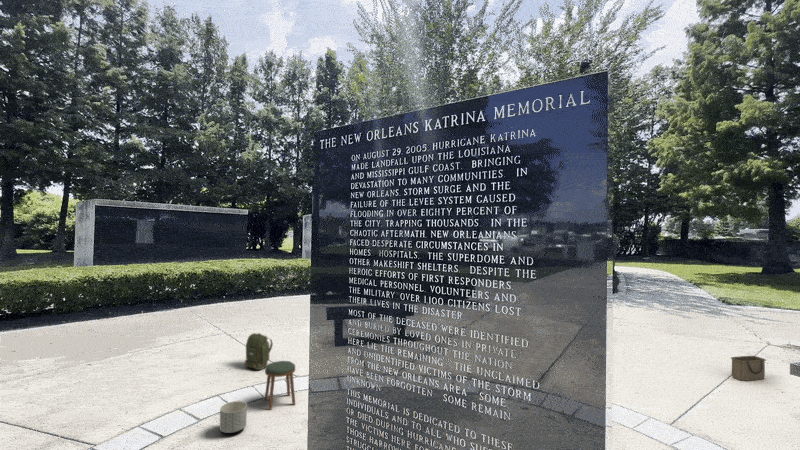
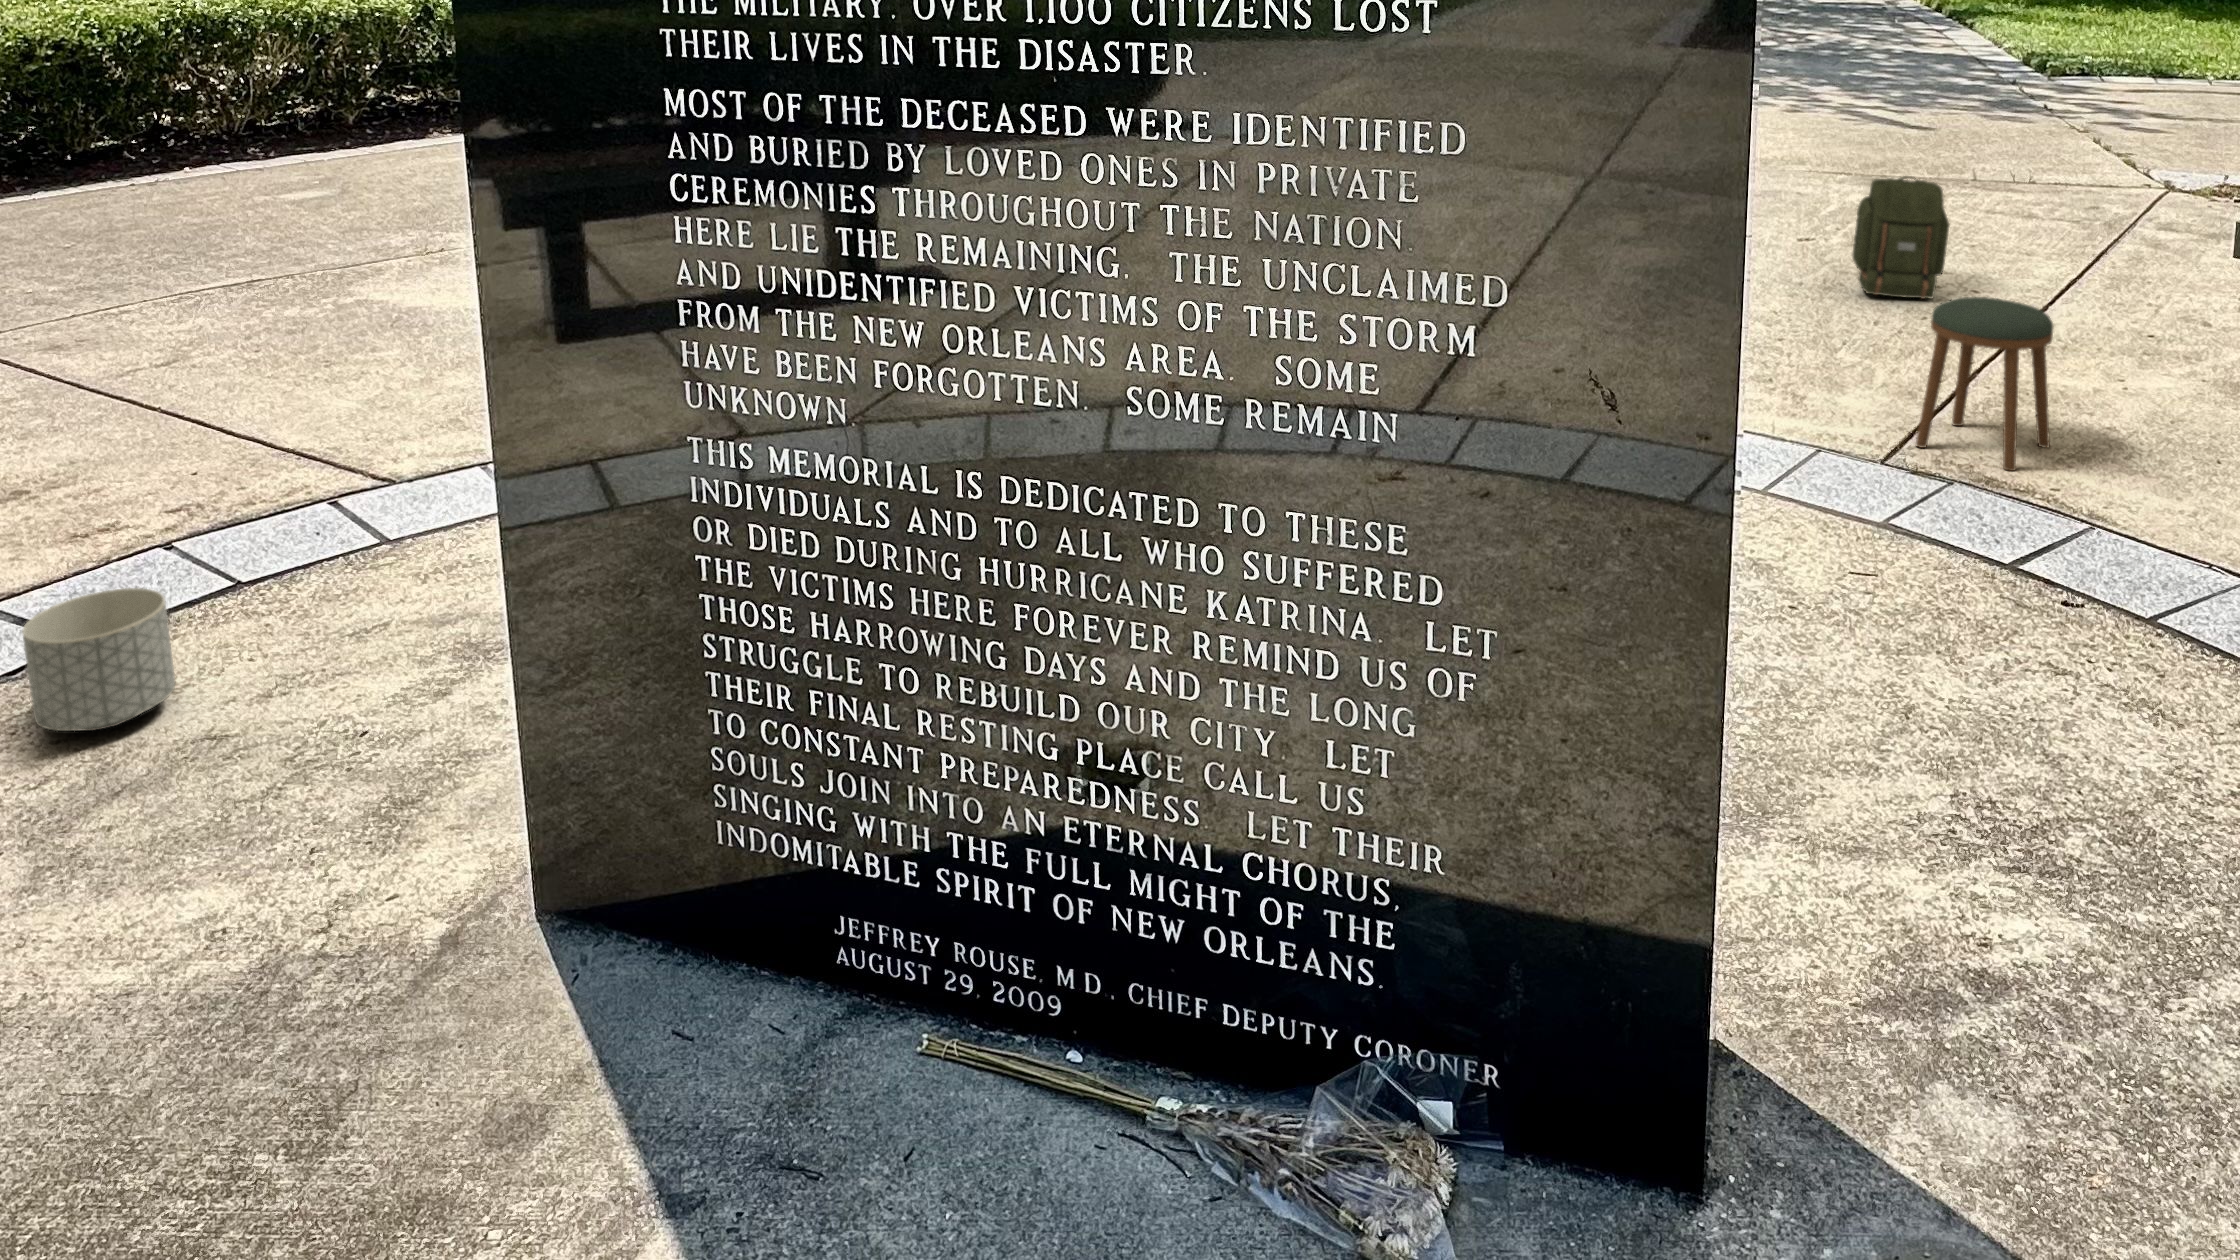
backpack: present [245,333,273,370] -> present [1852,176,1950,299]
basket: present [731,356,766,381] -> none [2066,216,2168,300]
stool: present [265,361,295,410] -> present [1916,297,2053,471]

